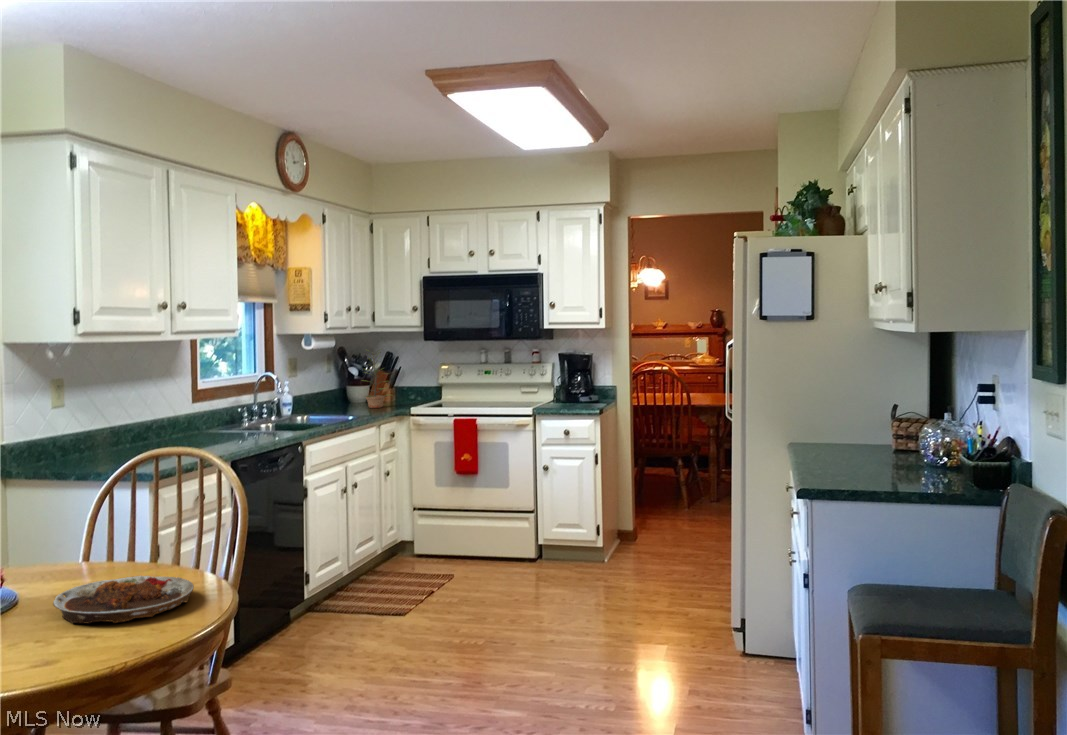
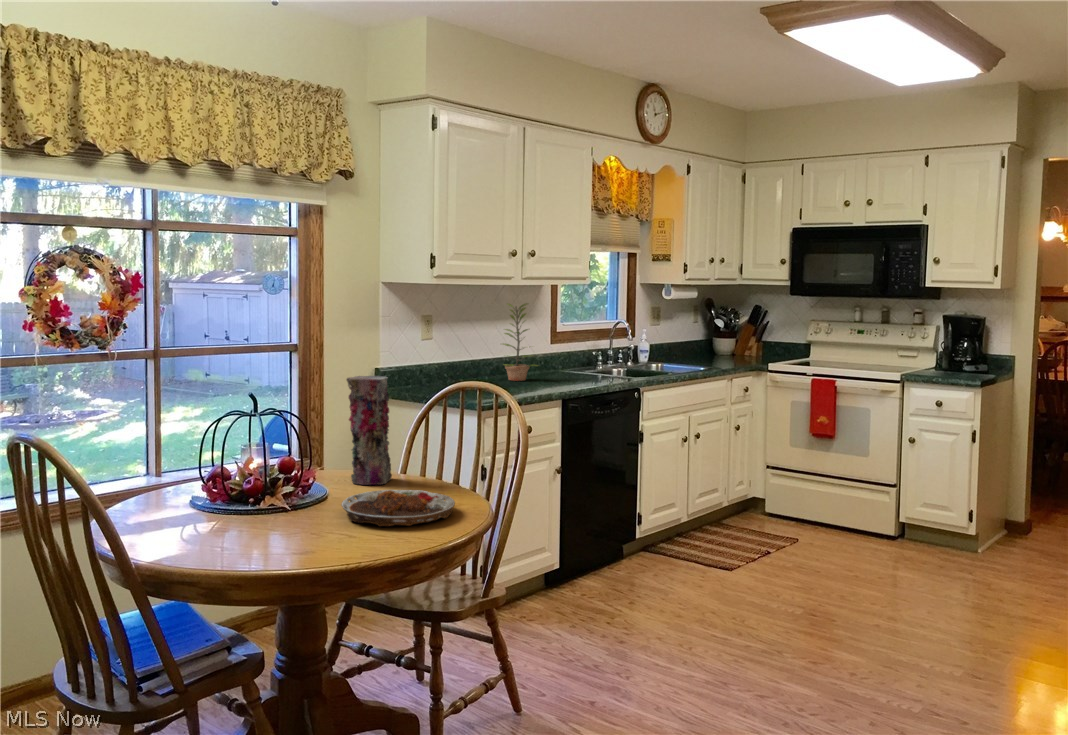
plant: present [366,352,388,408] -> present [503,303,536,381]
vase: none [23,451,84,581] -> present [347,376,392,485]

